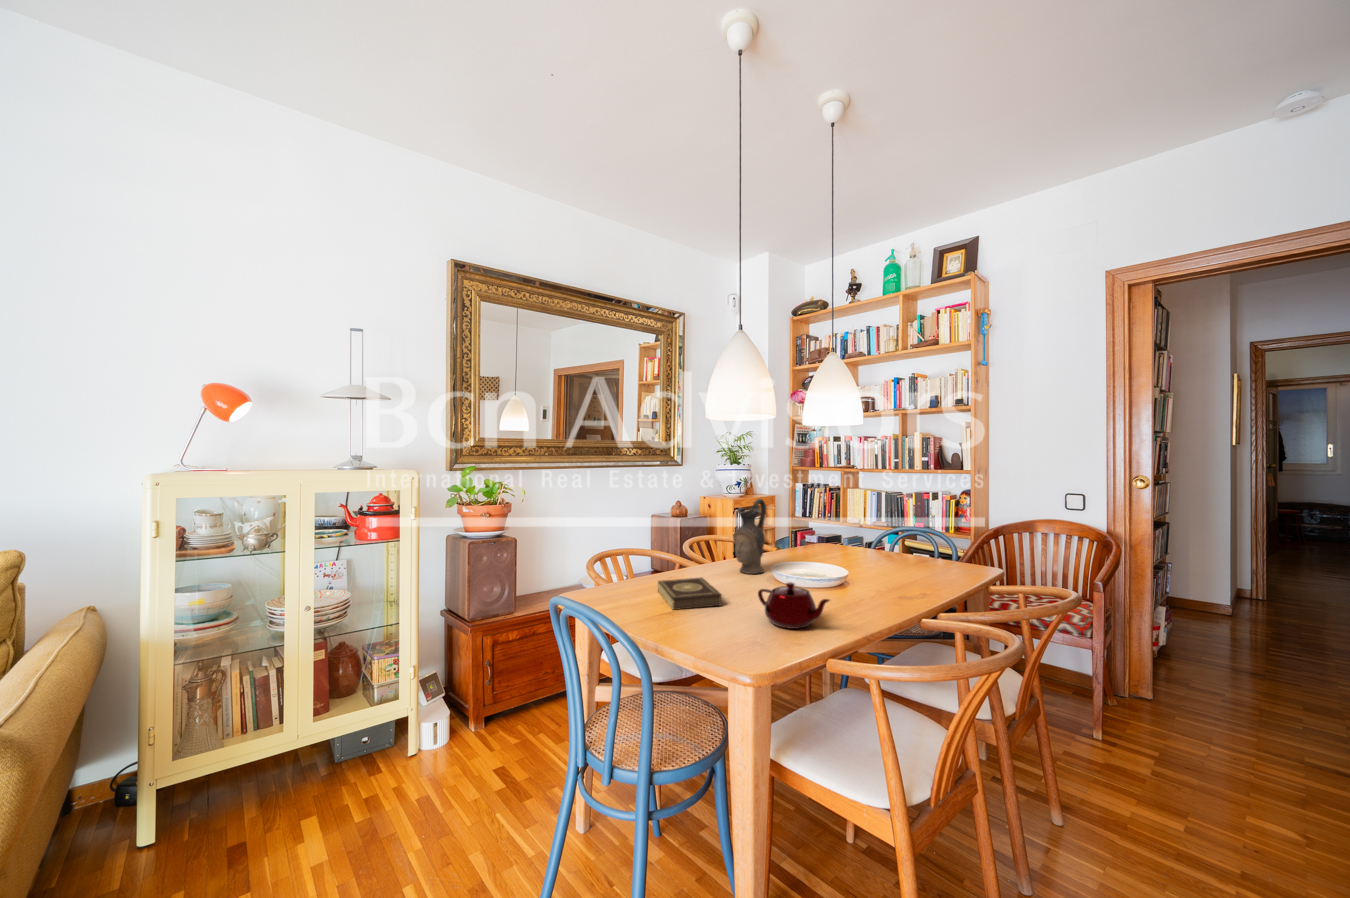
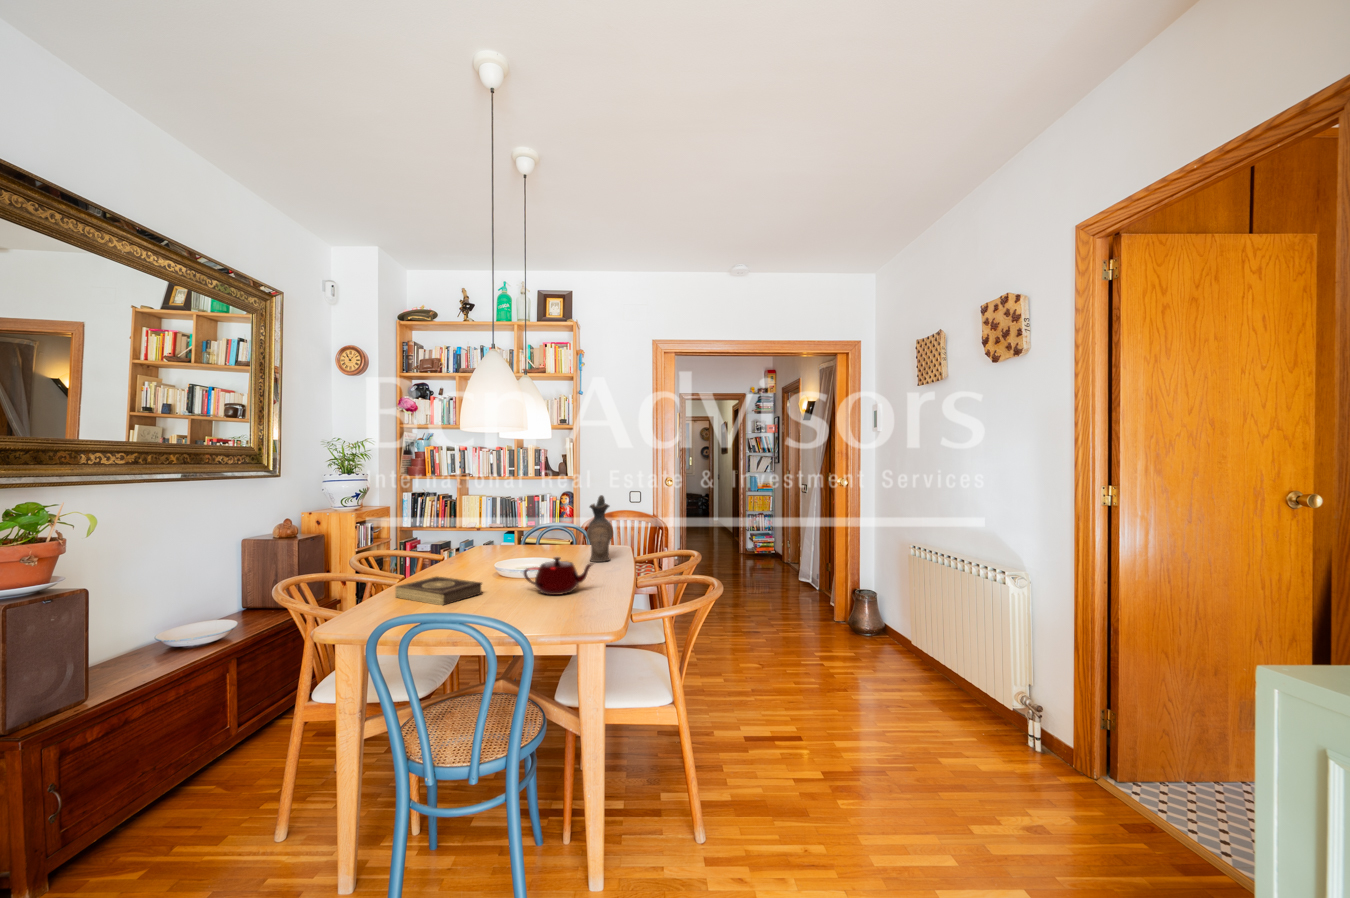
ceramic pitcher: present [733,499,766,574] -> present [587,495,613,562]

